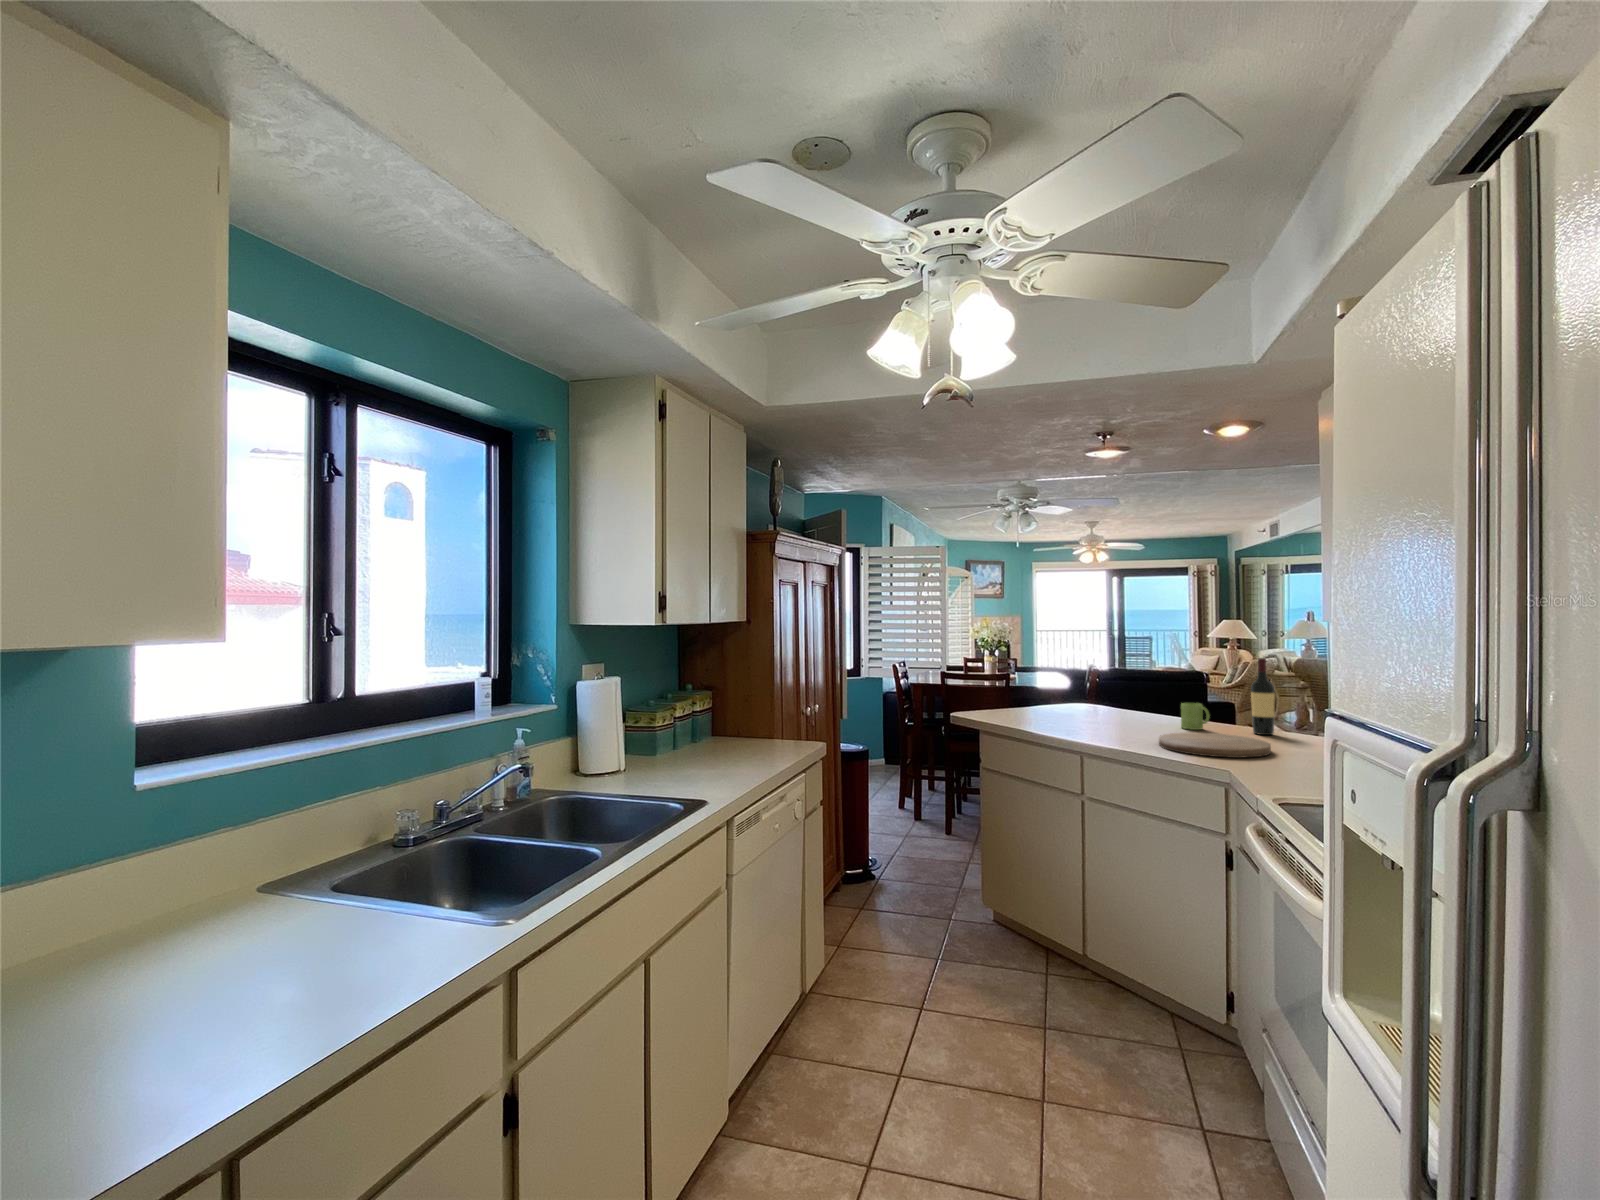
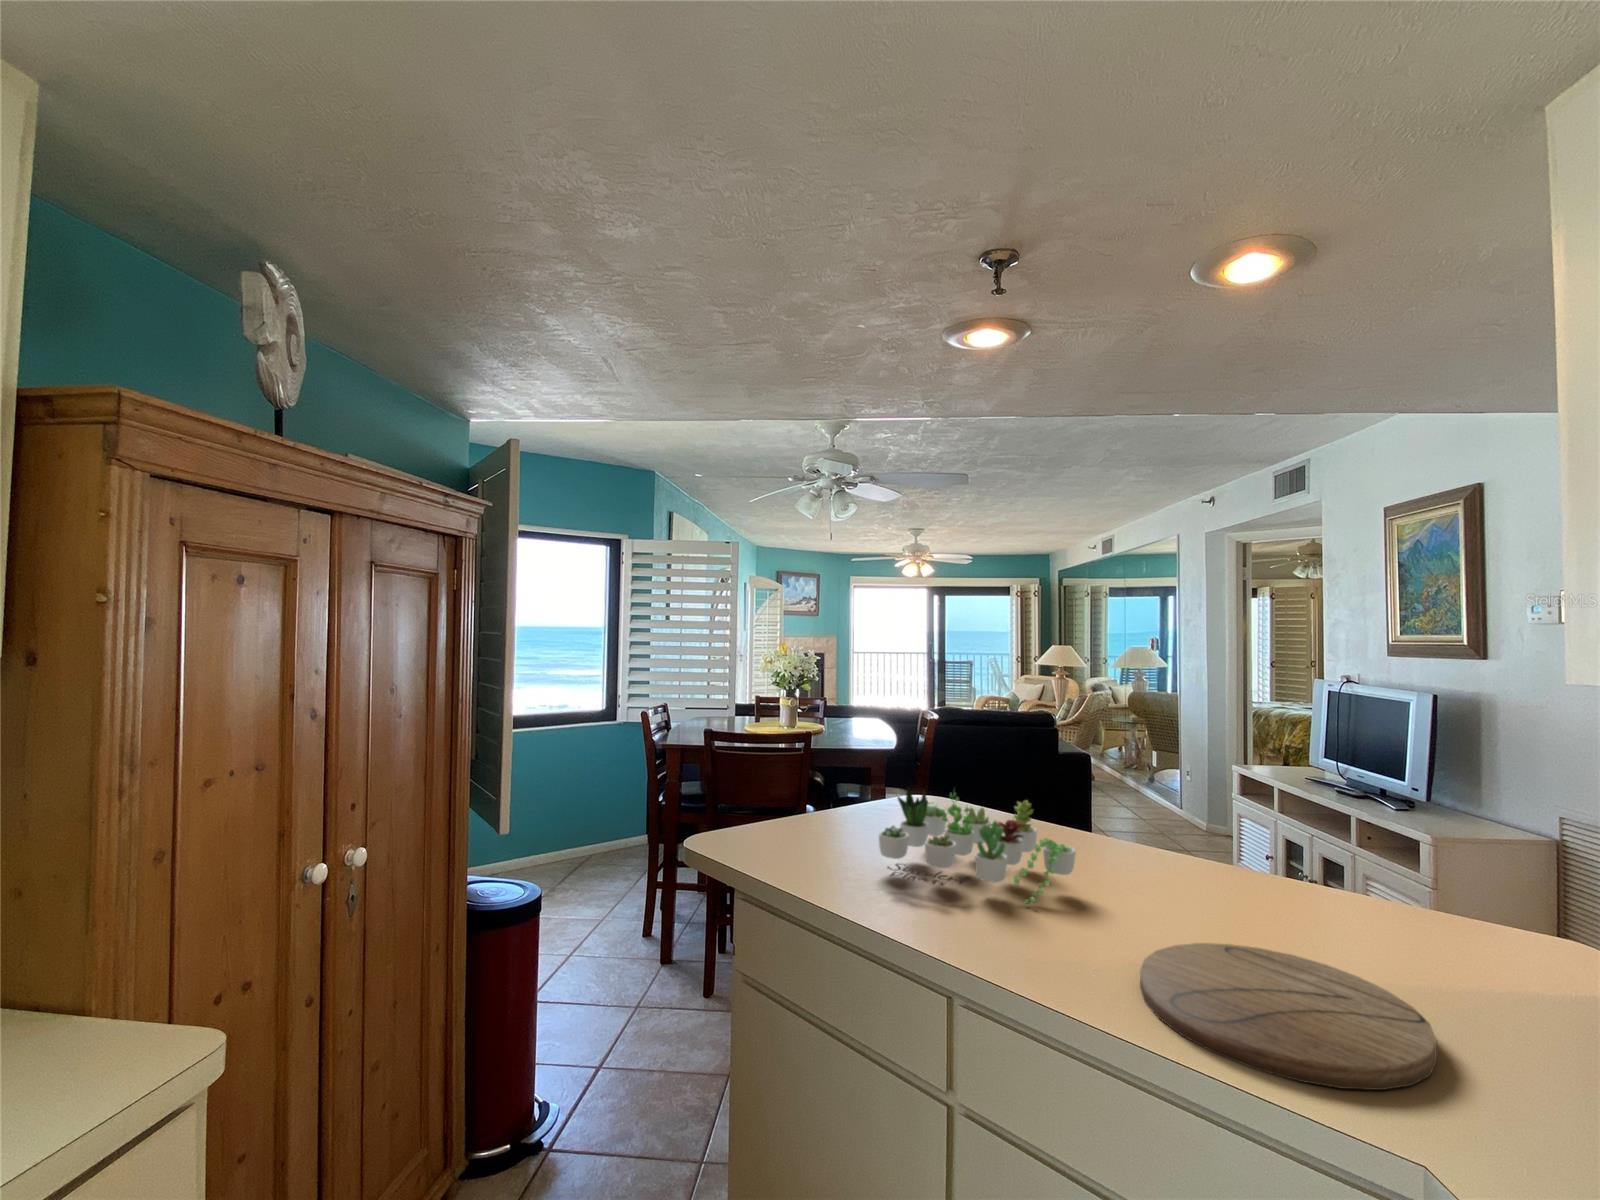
wine bottle: present [1251,658,1275,735] -> none [1277,759,1326,923]
succulent plant: none [1044,679,1150,727] -> present [879,789,1076,904]
mug: present [1181,703,1210,730] -> none [1135,843,1197,905]

